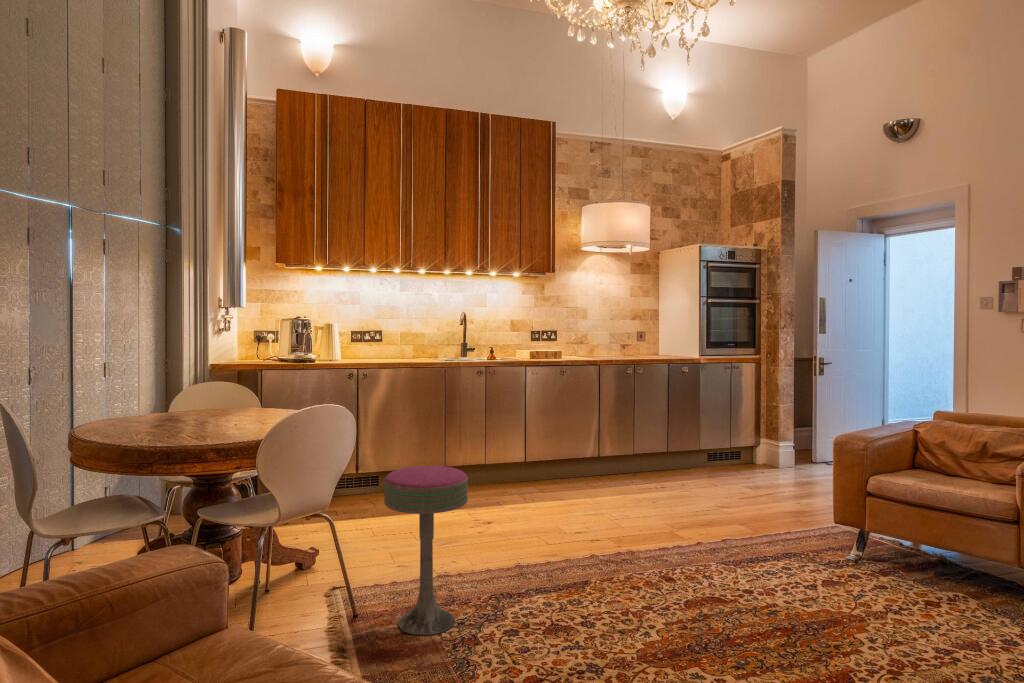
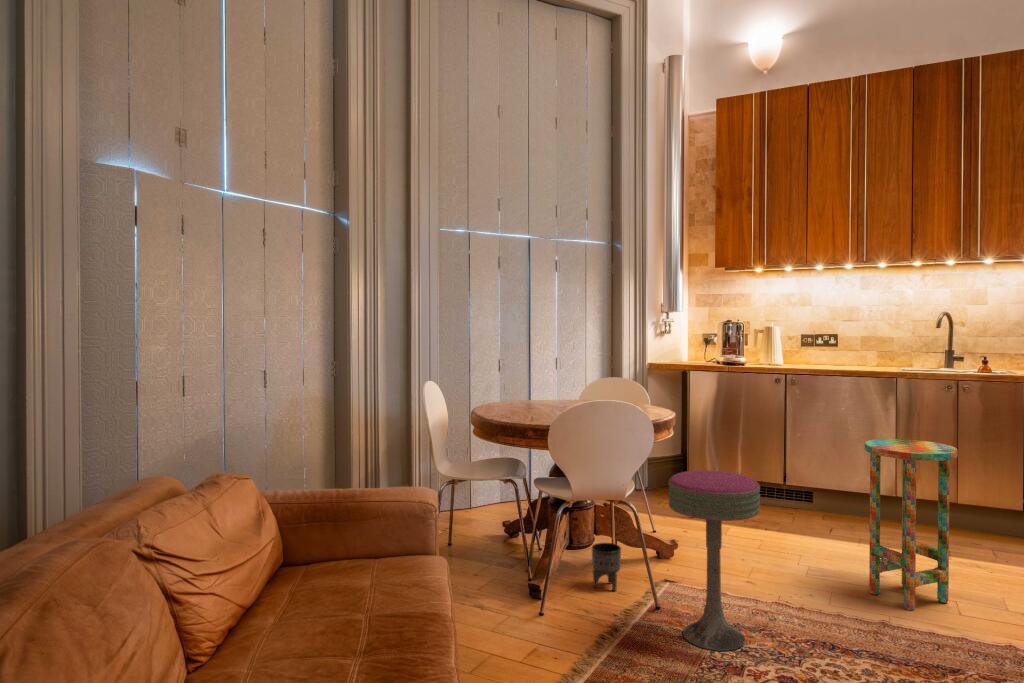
side table: none [480,417,543,551] -> present [865,439,958,611]
planter: none [267,566,301,621] -> present [592,543,621,591]

